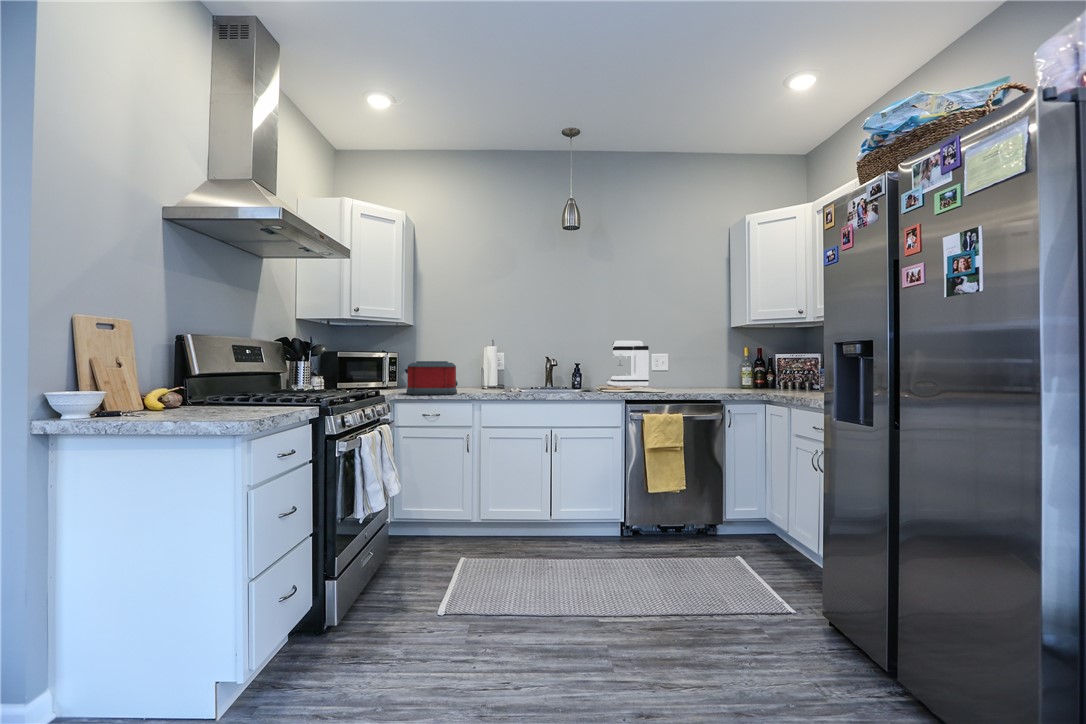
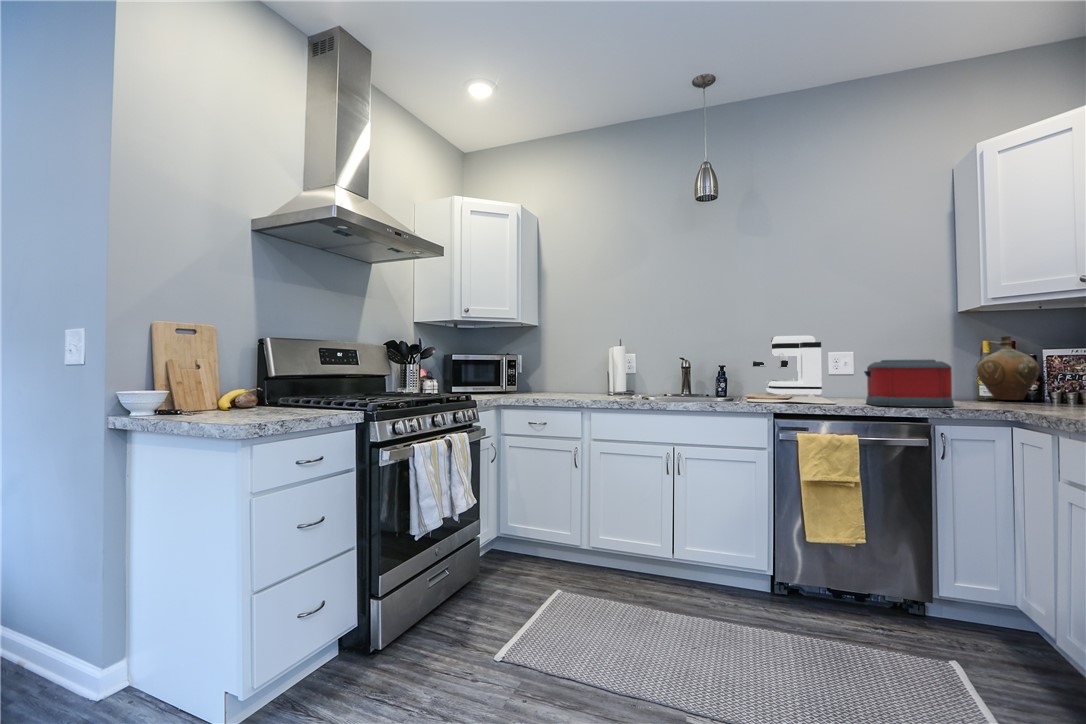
ceramic jug: none [742,345,775,387] -> present [977,336,1039,400]
toaster: present [405,361,458,395] -> present [864,360,954,407]

